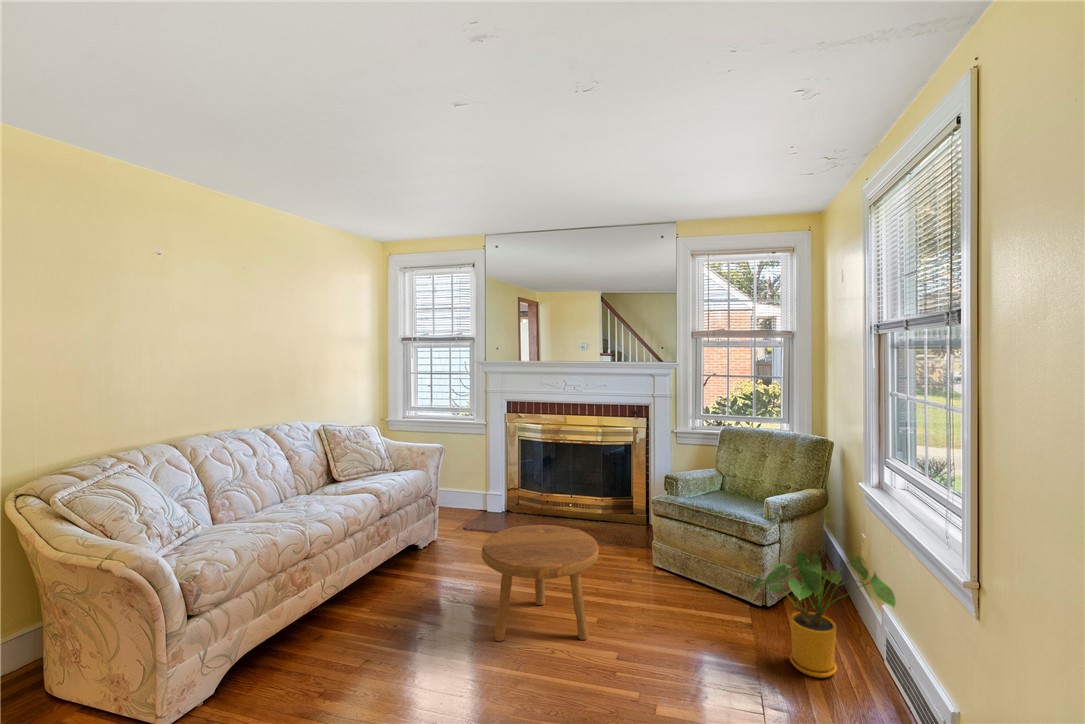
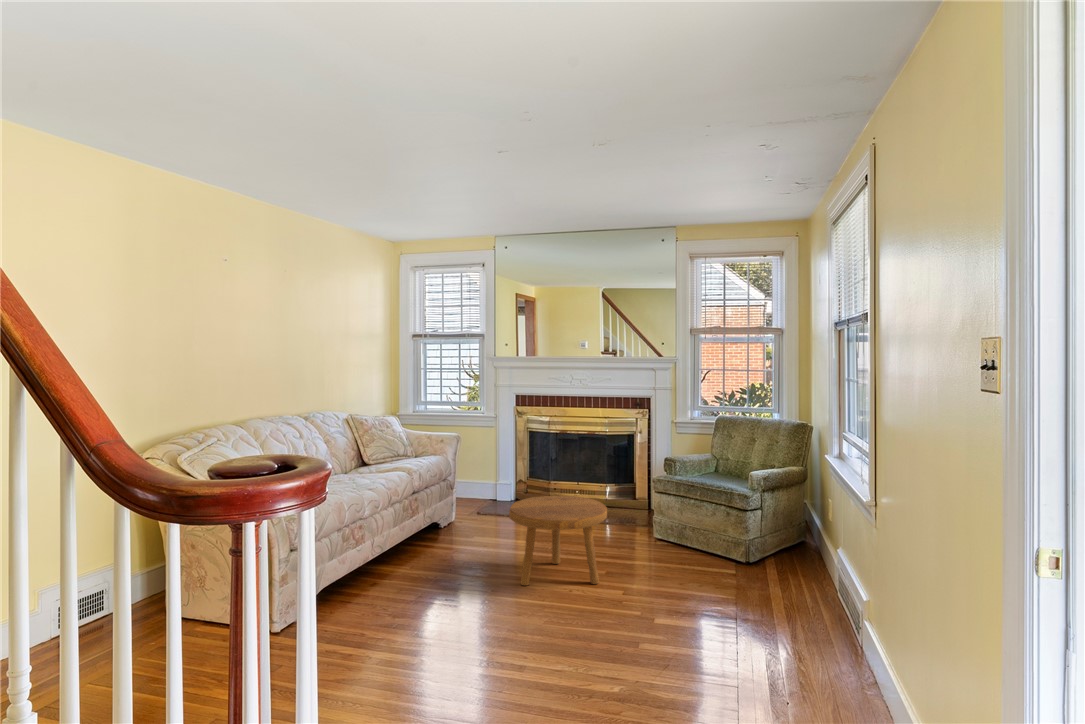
house plant: present [752,552,896,678] -> none [732,506,840,603]

